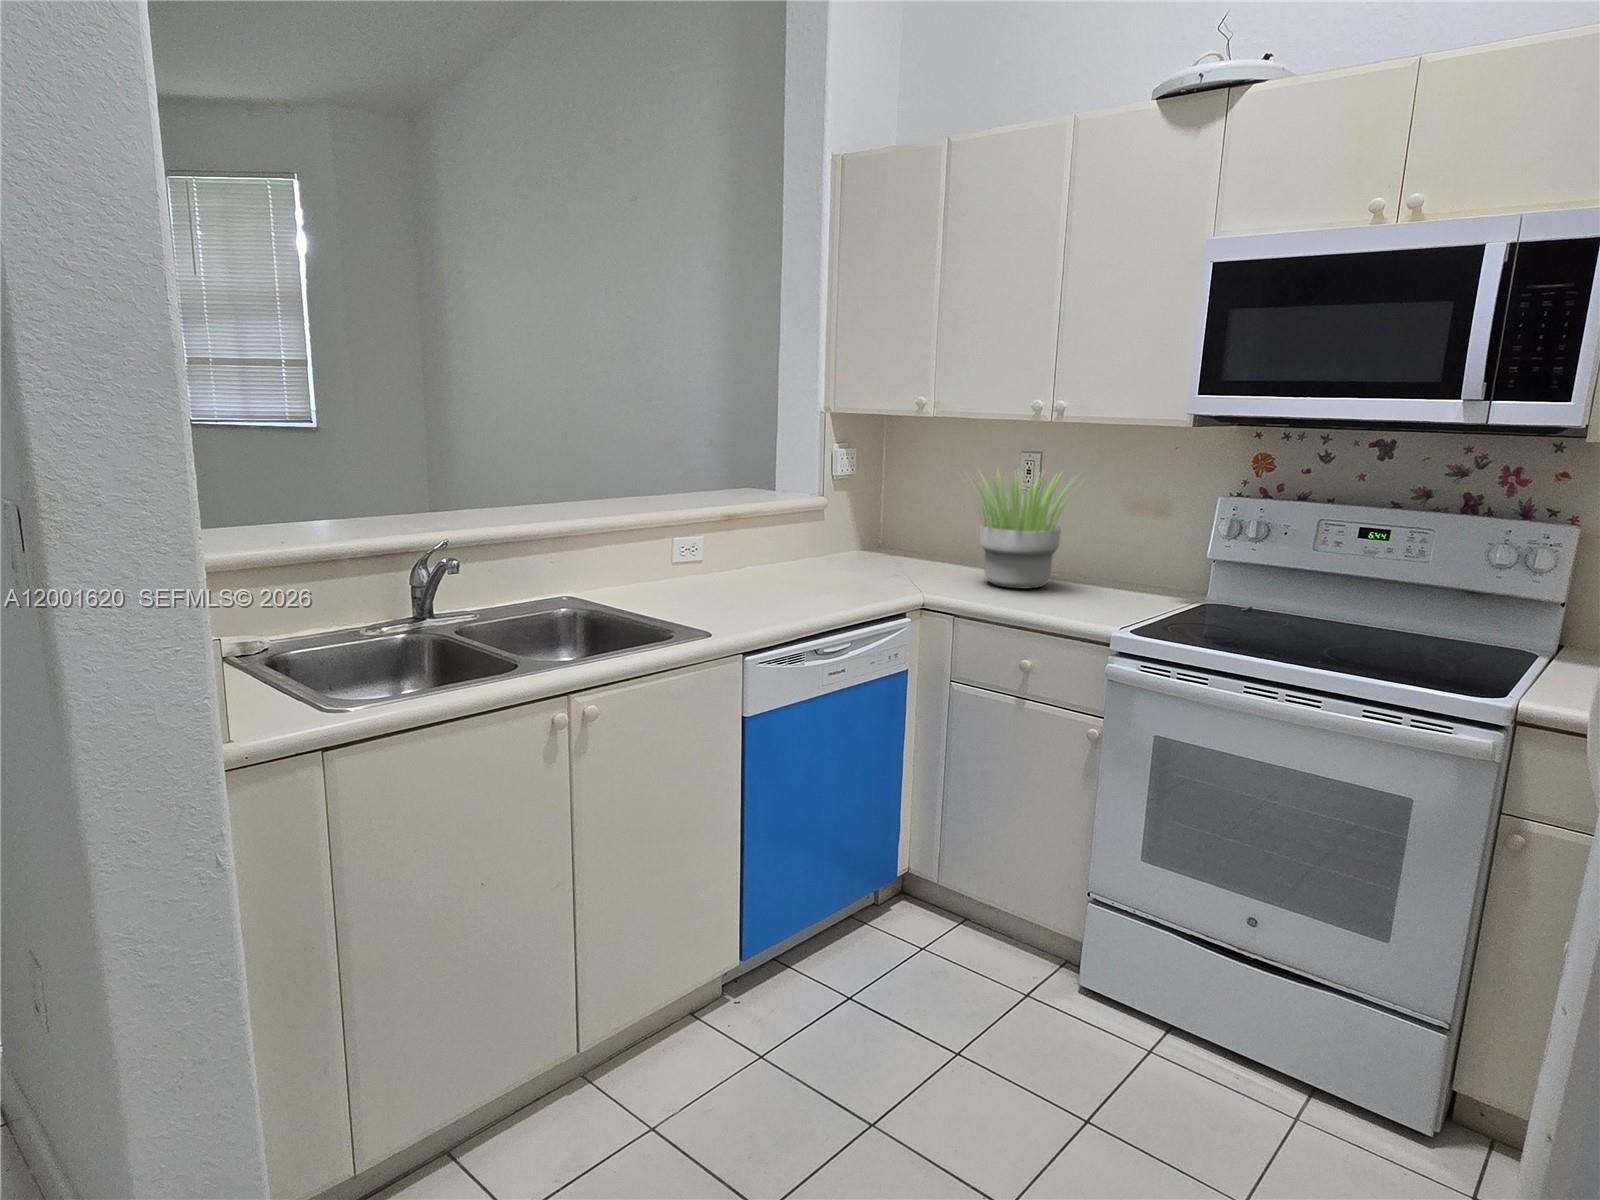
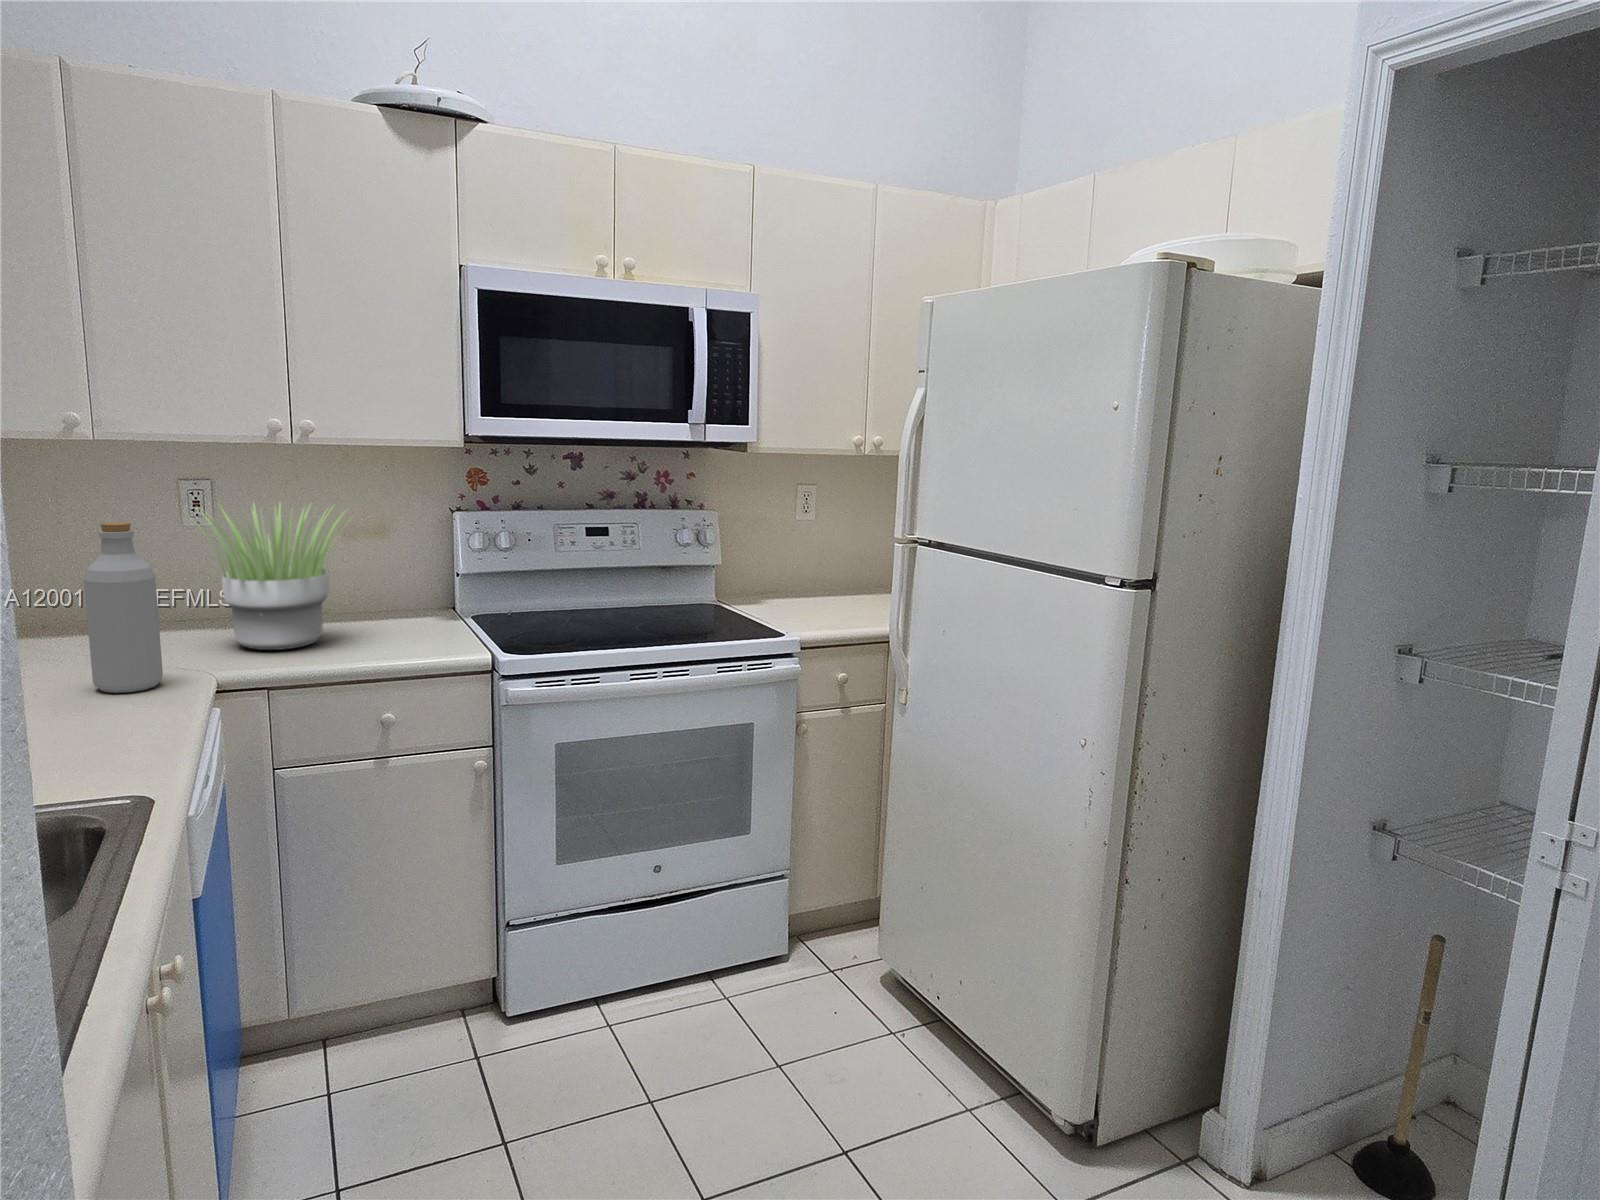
bottle: none [852,468,896,586] -> present [84,522,163,693]

